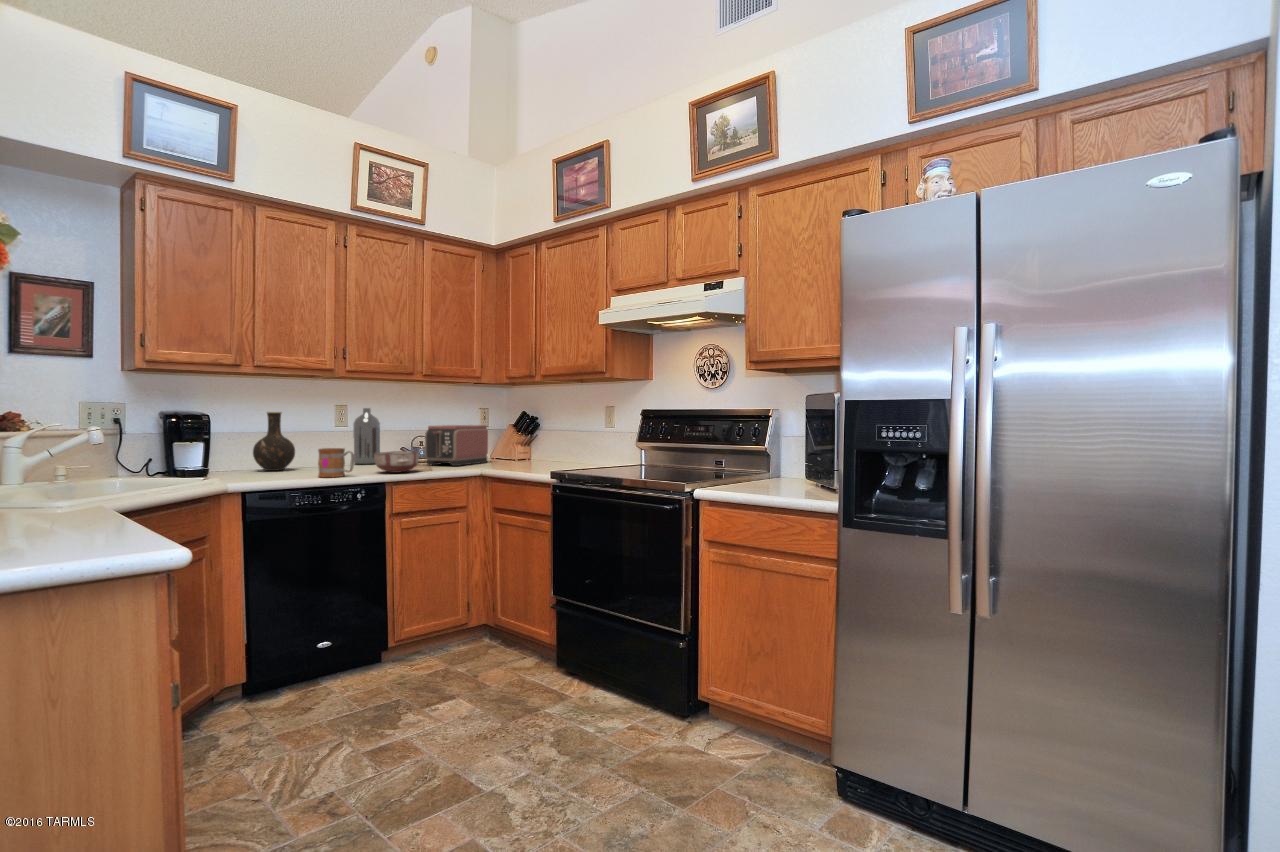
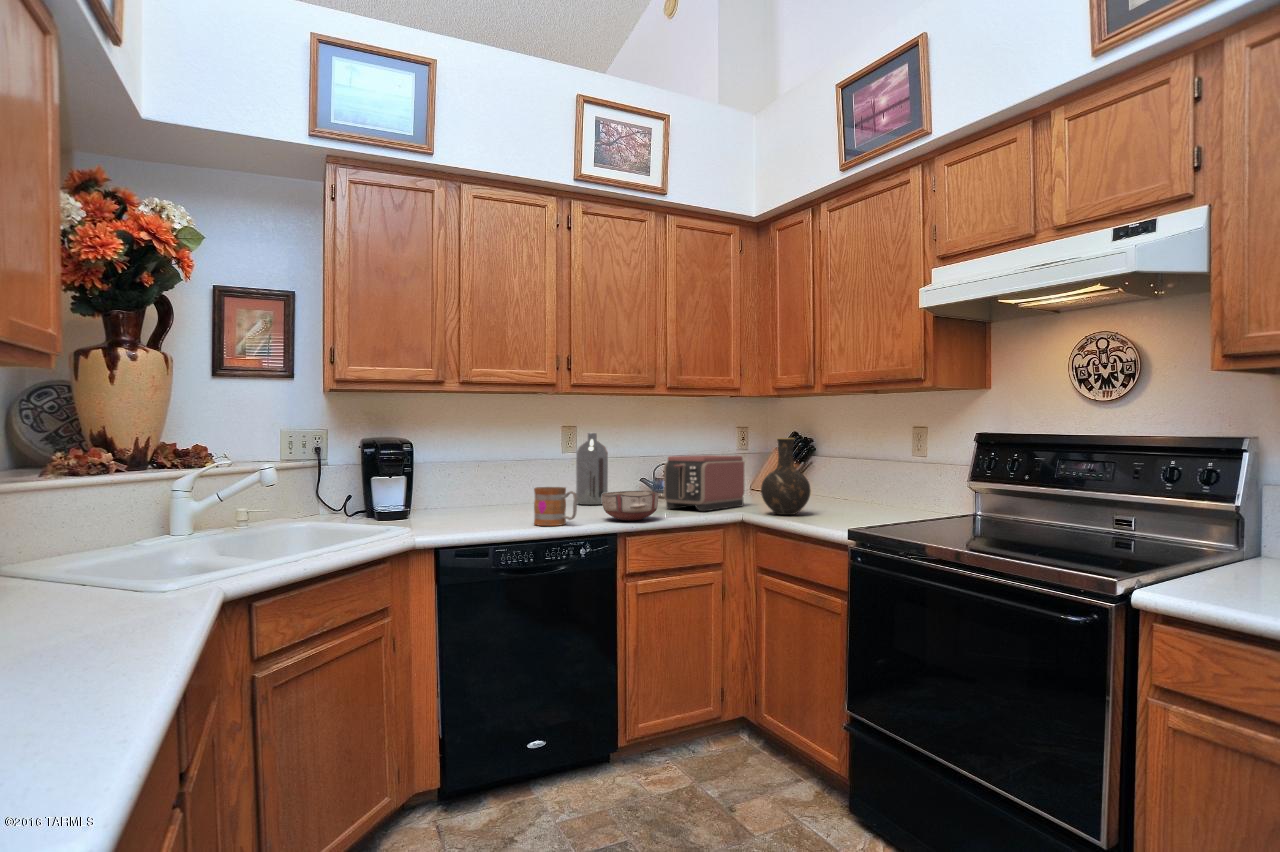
vase: present [253,412,295,471] -> present [761,438,811,515]

